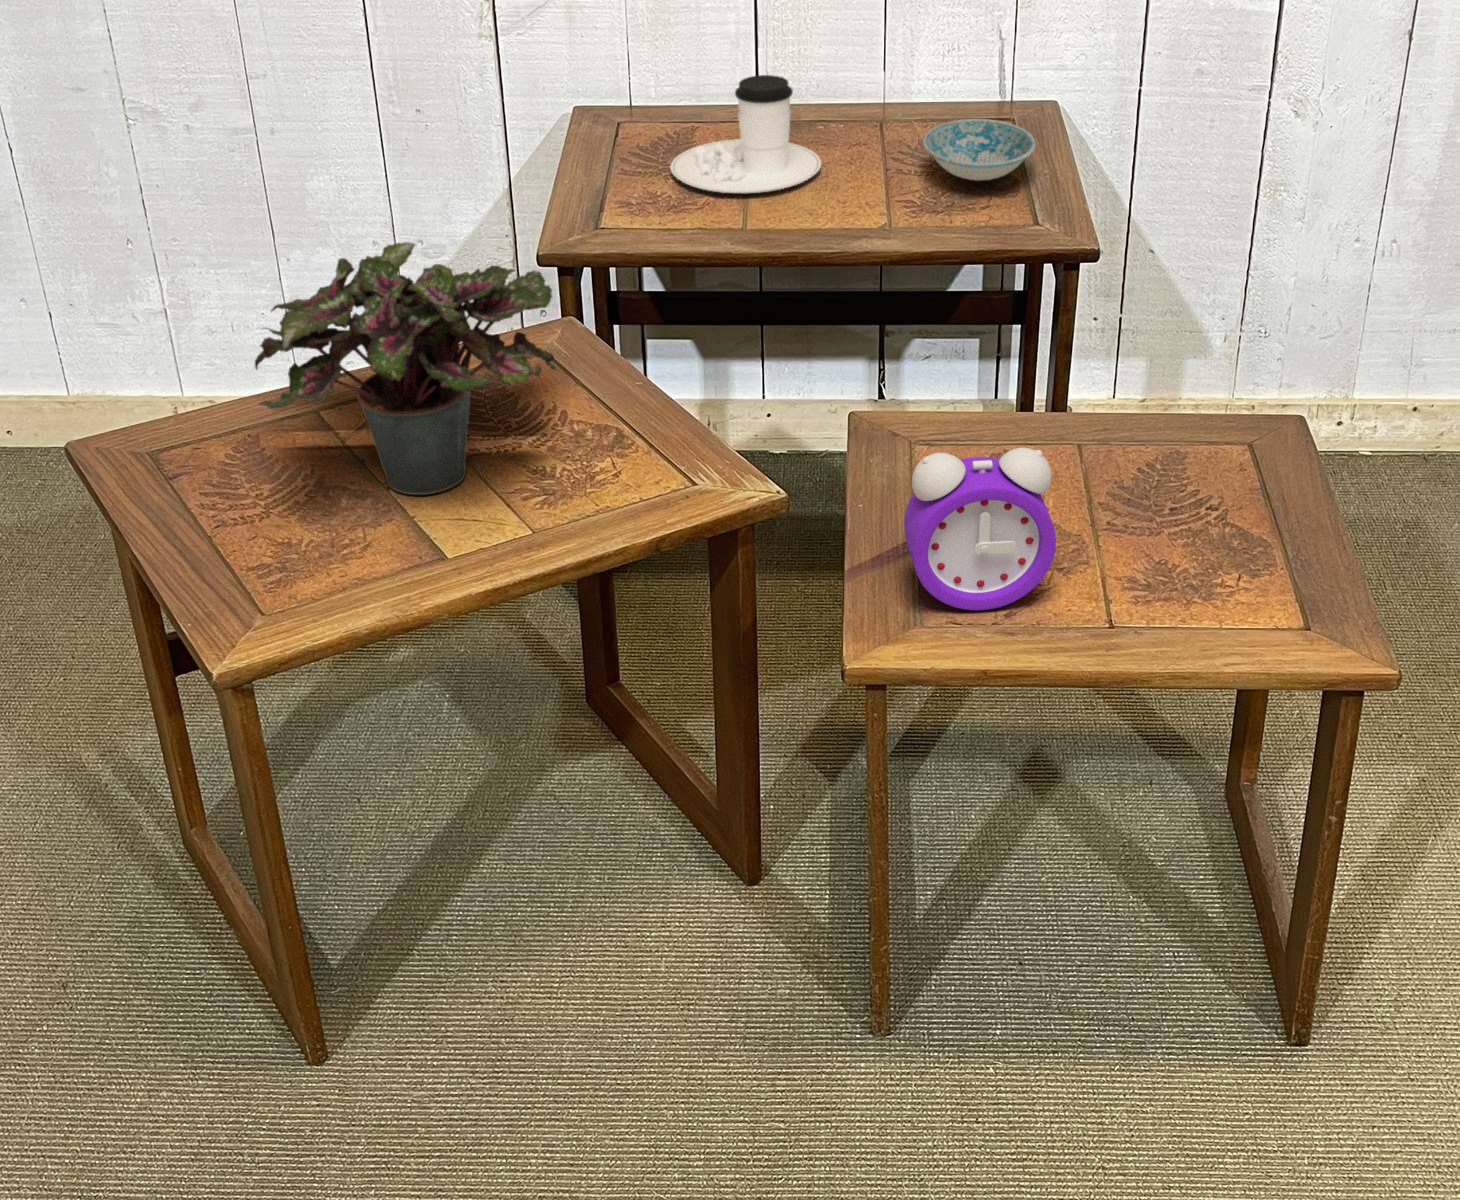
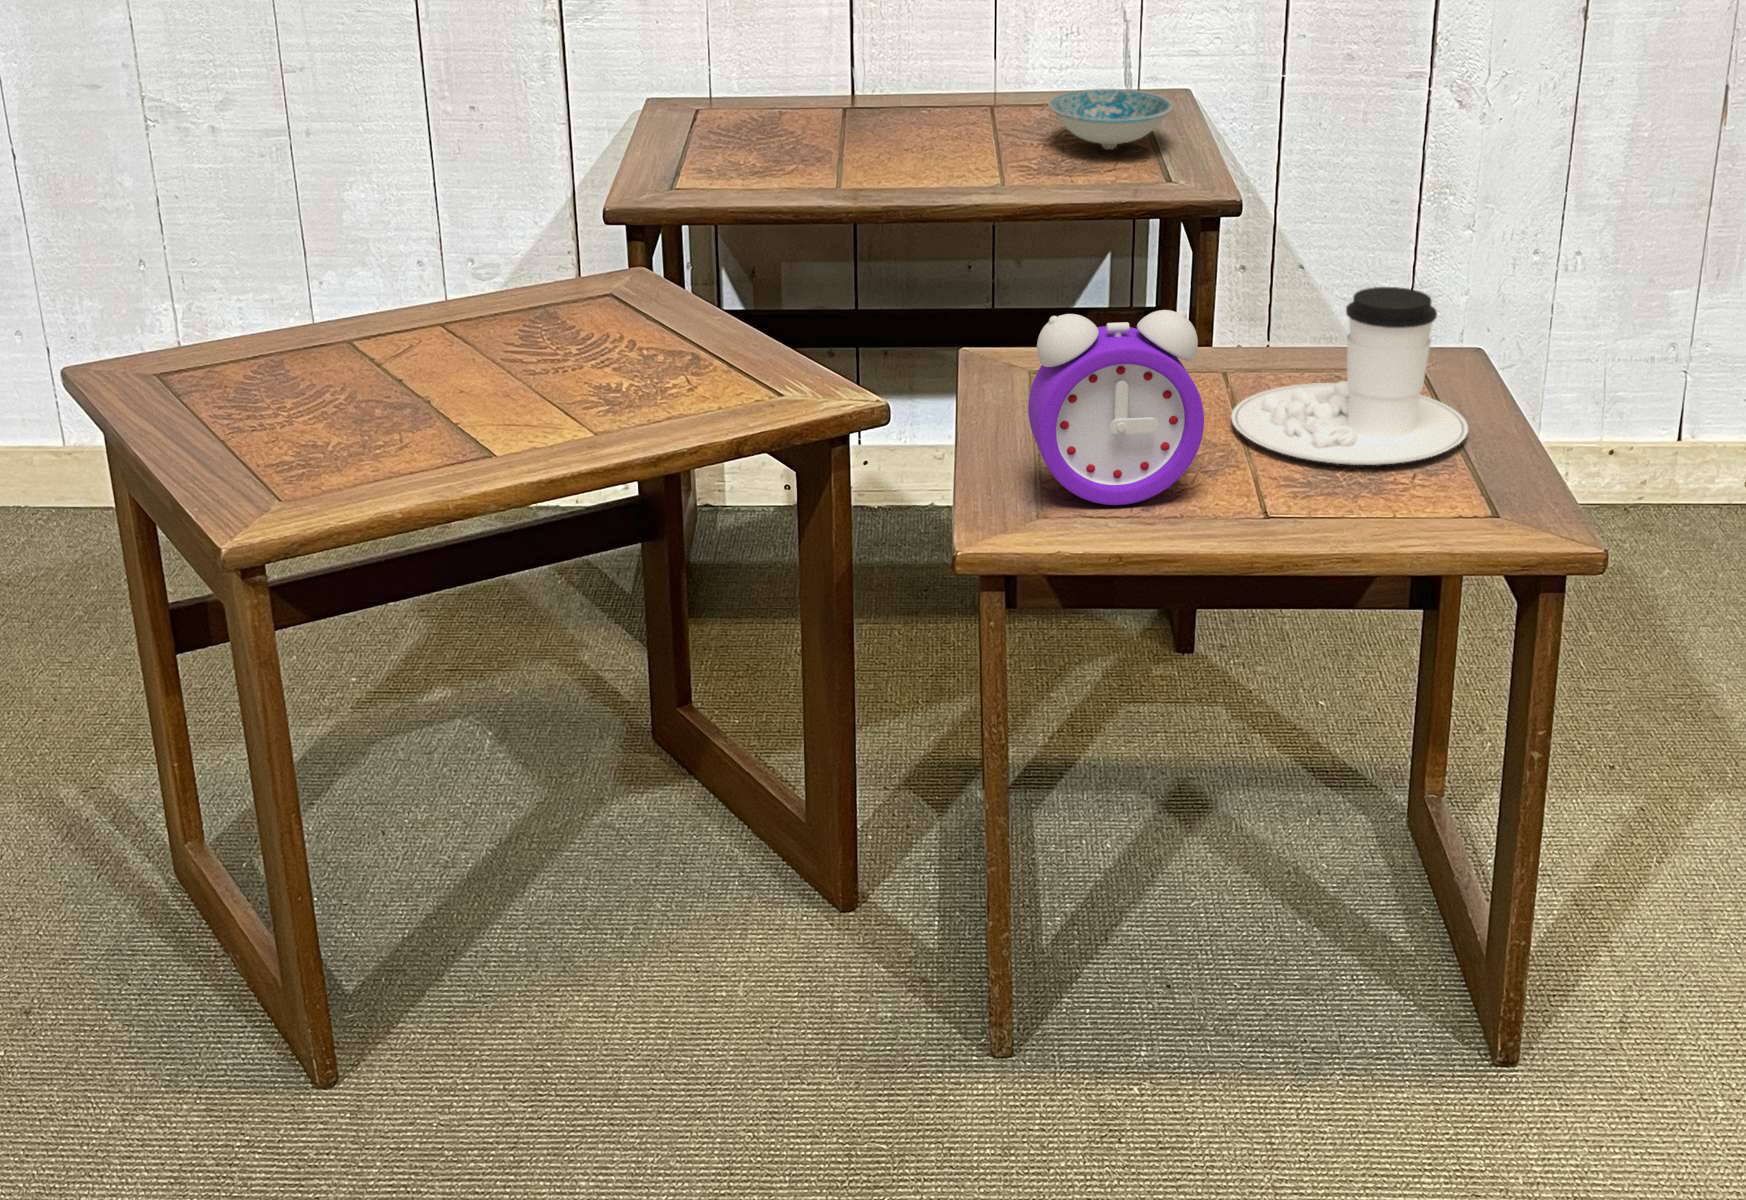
coffee cup: present [670,75,821,193] -> present [1231,287,1468,465]
potted plant: present [255,242,557,495] -> none [281,121,630,404]

